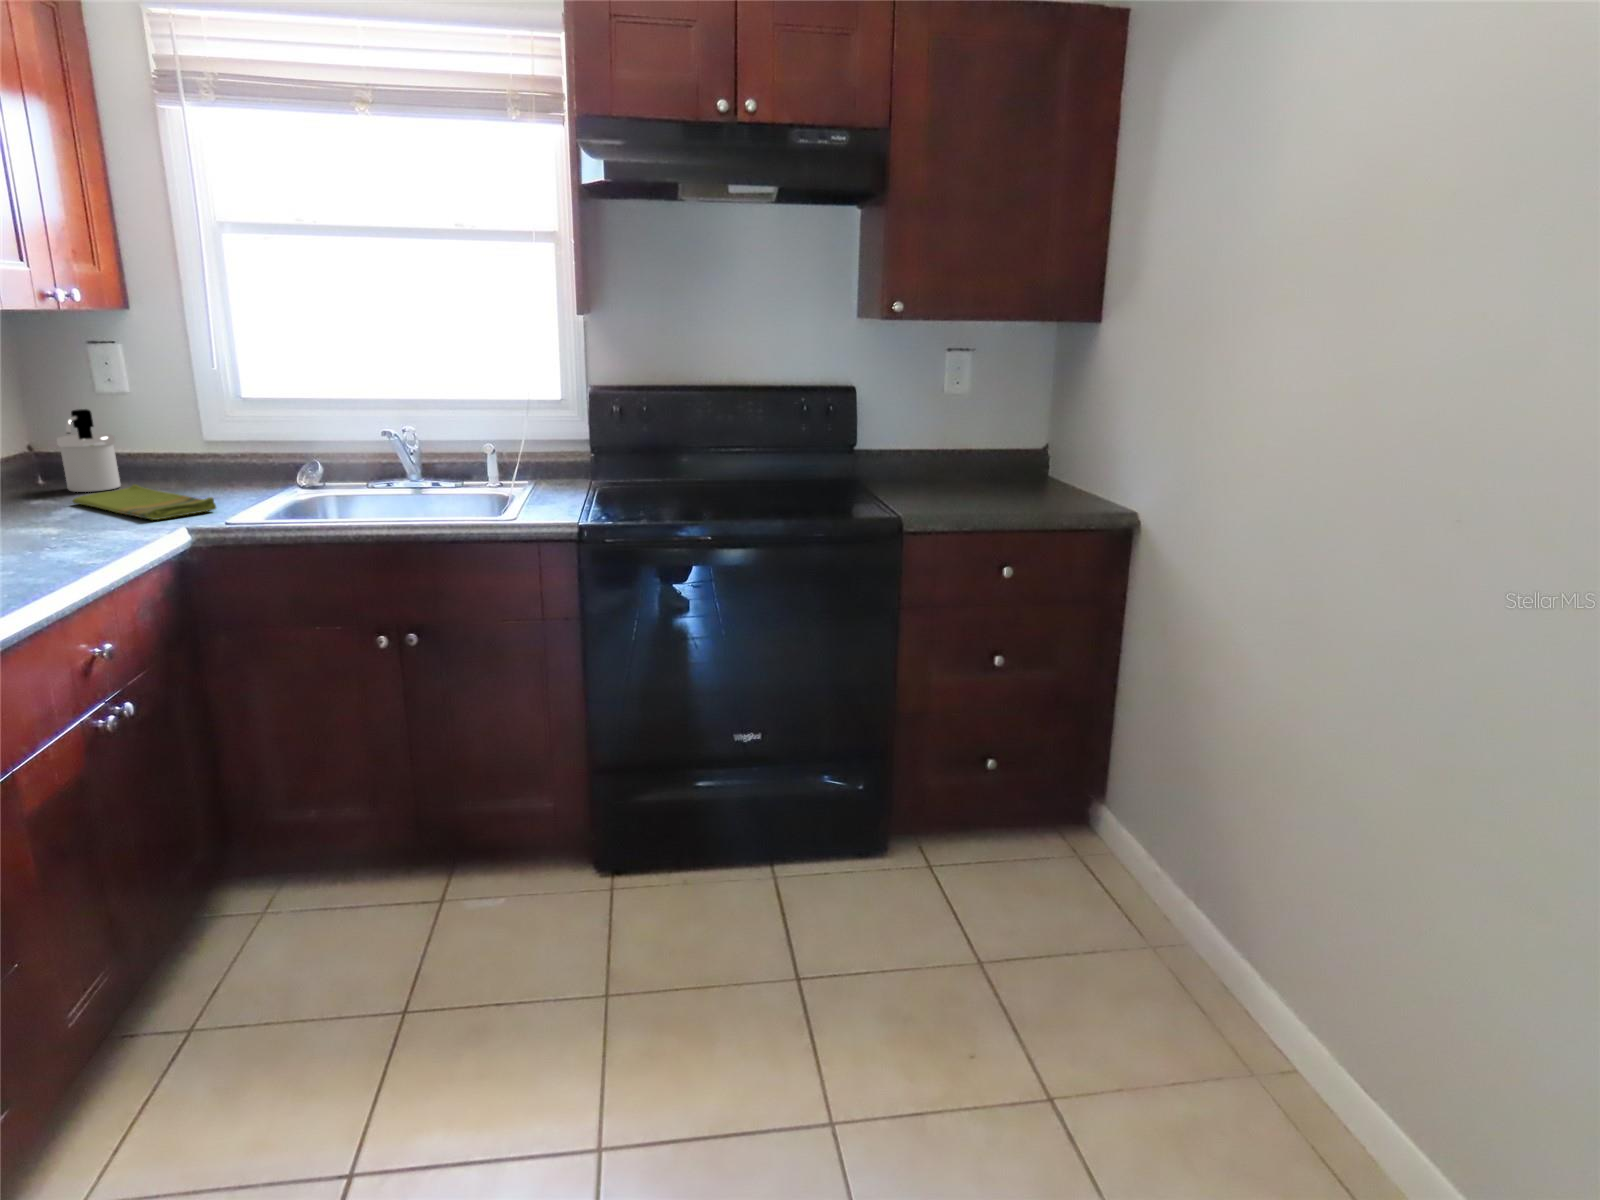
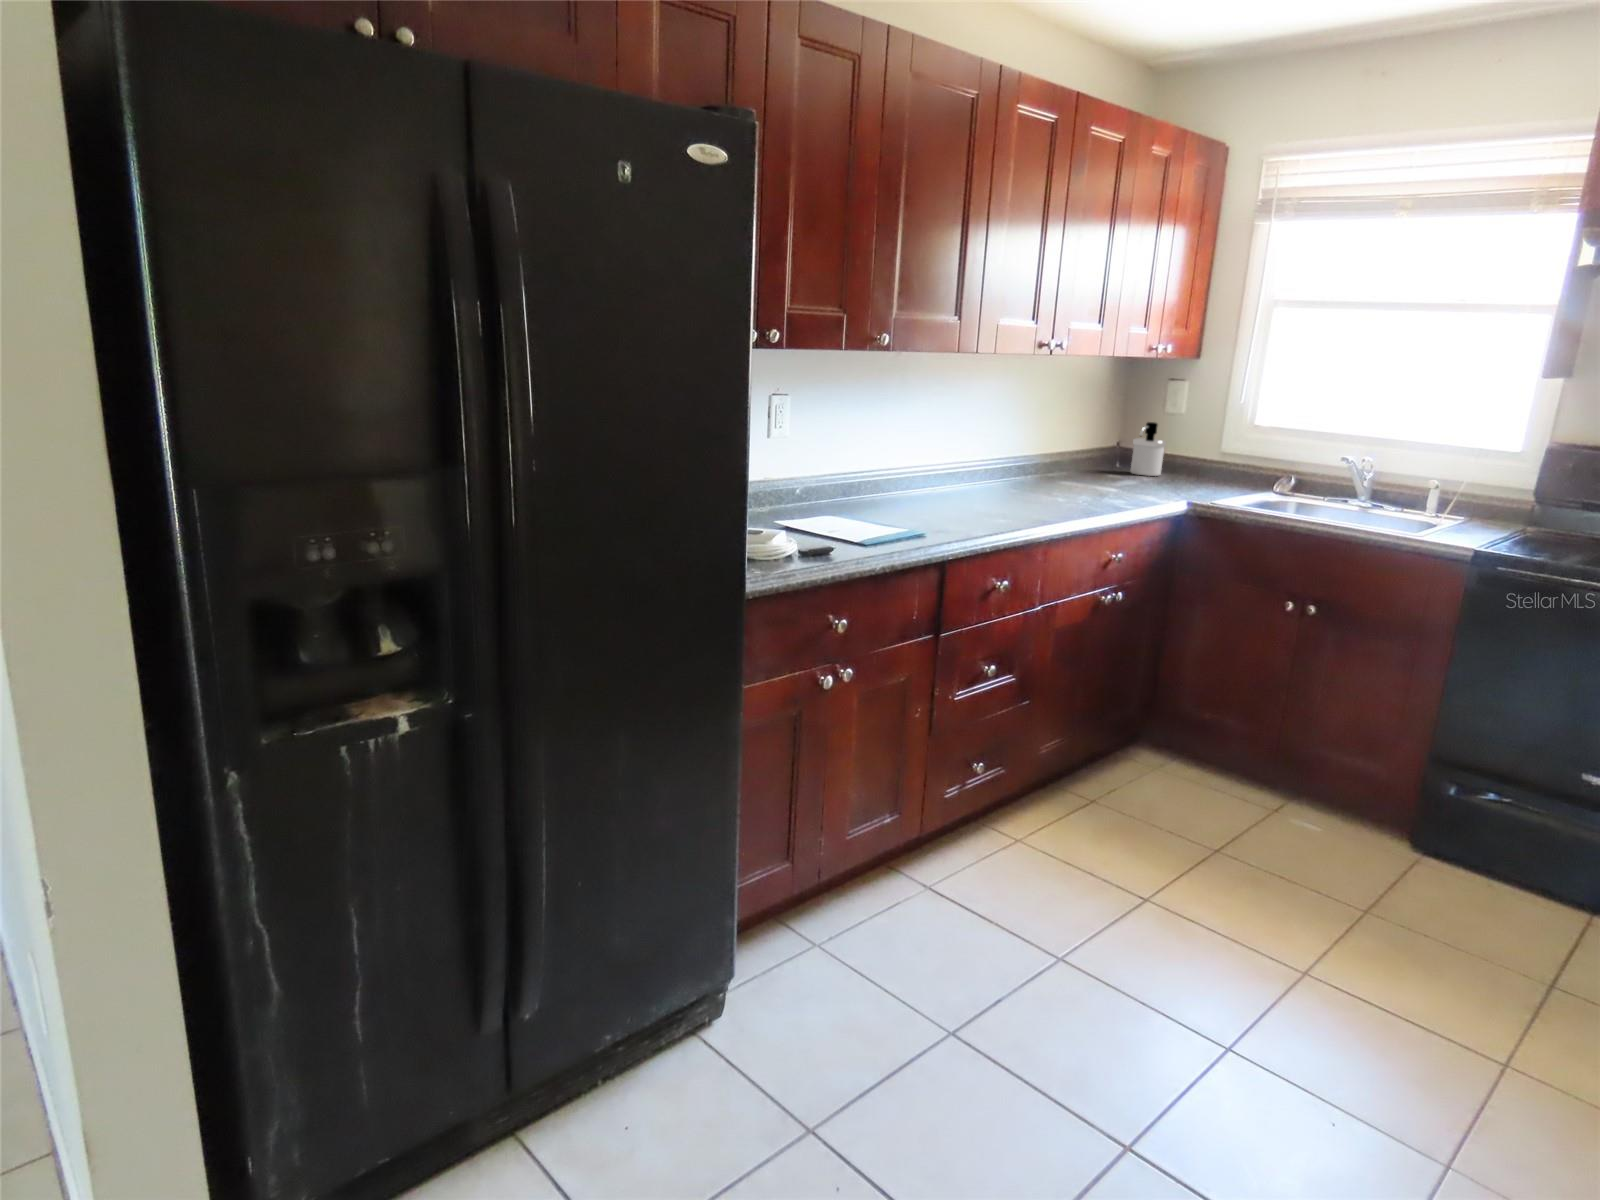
dish towel: present [73,485,216,520] -> none [1130,473,1211,496]

